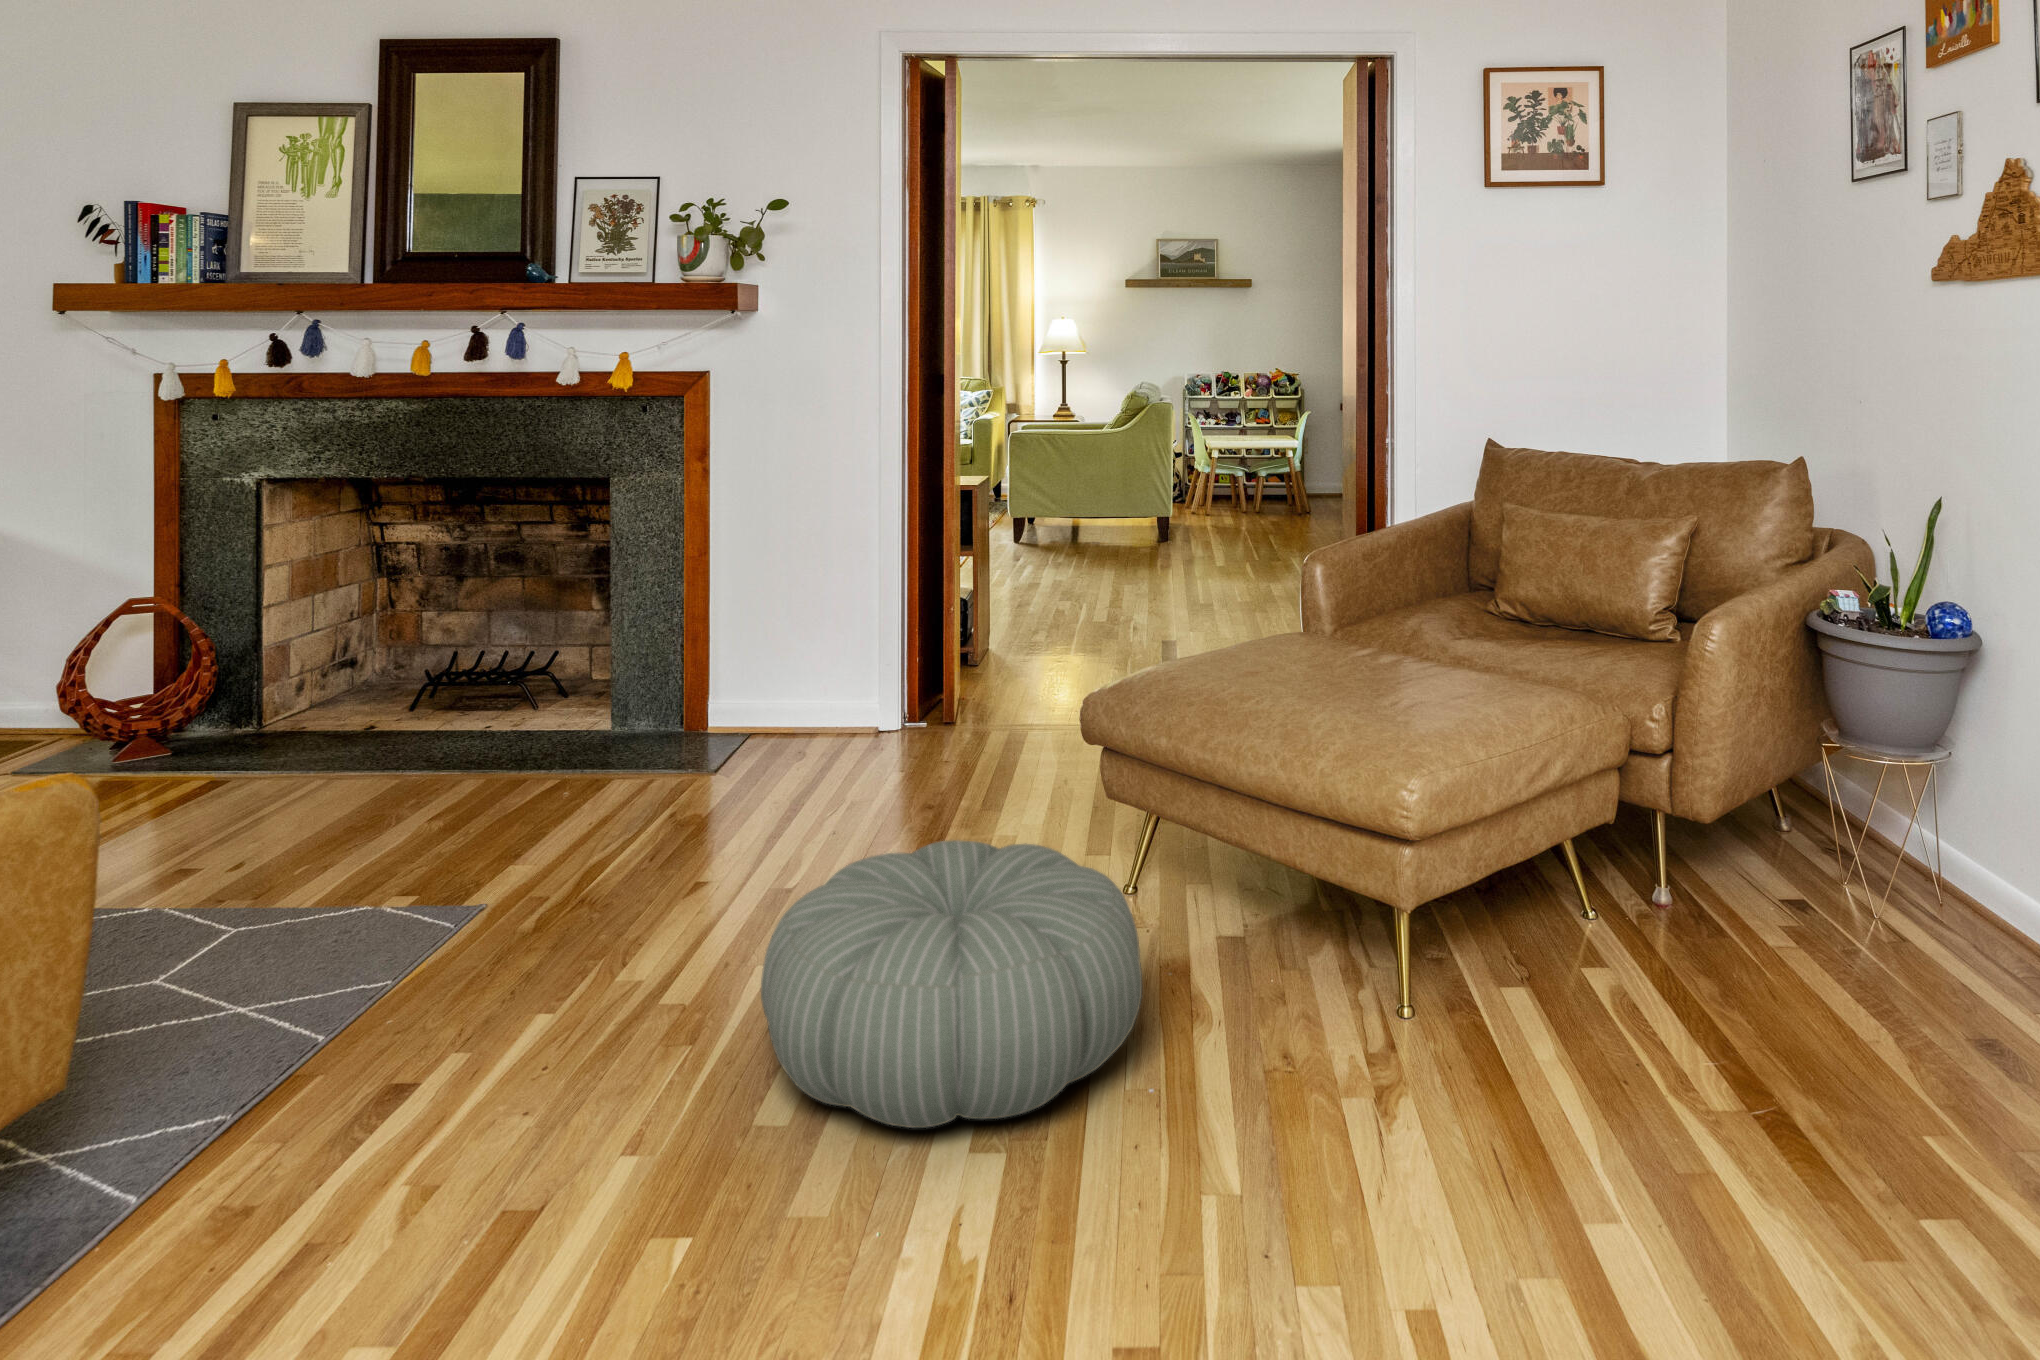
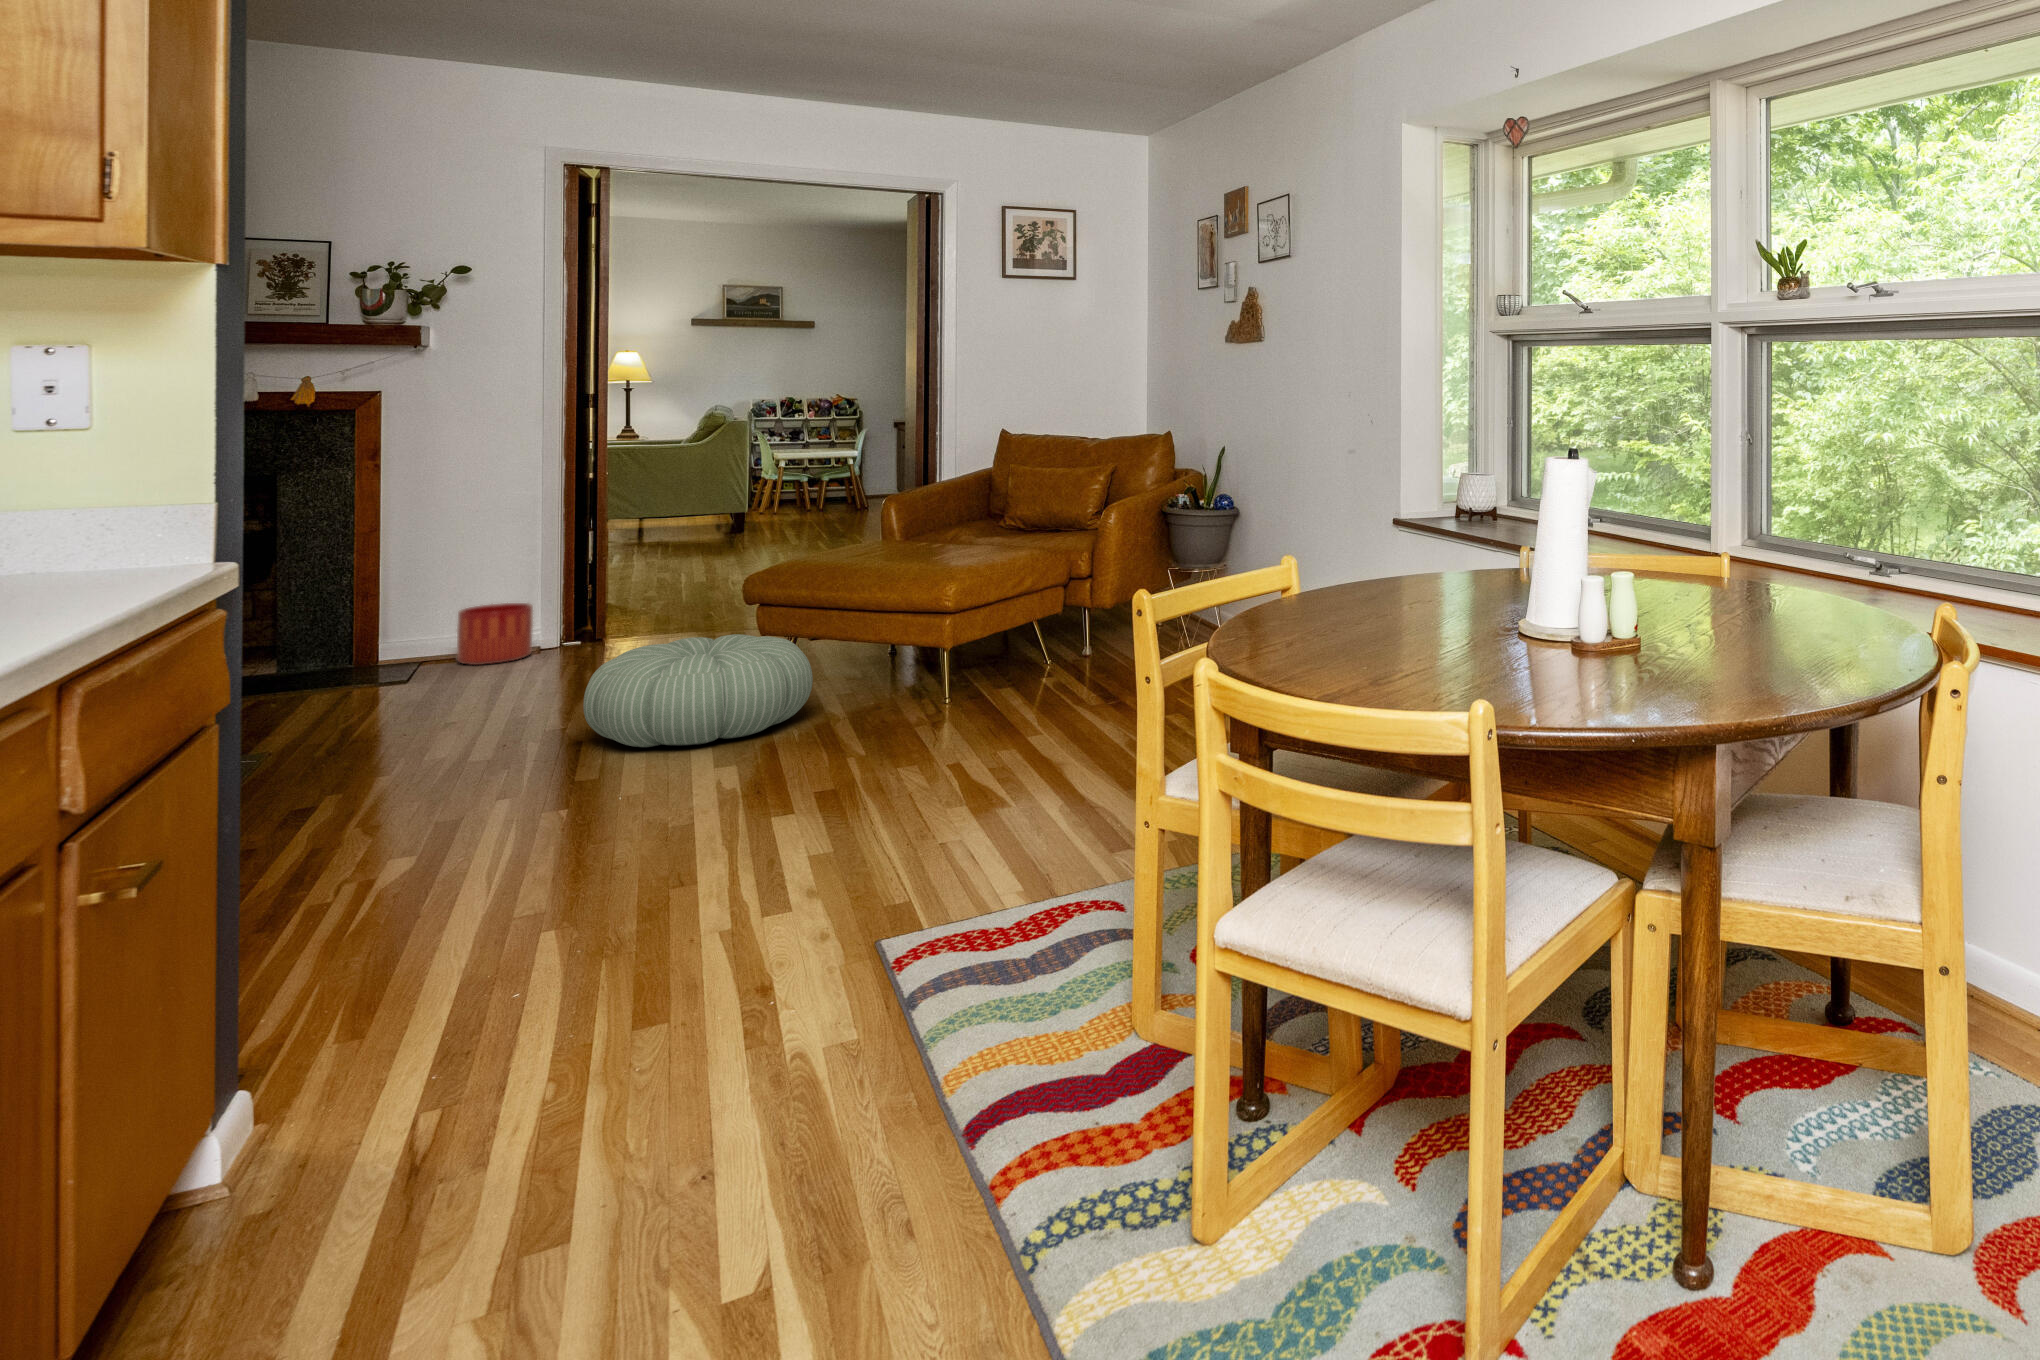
planter: none [777,664,861,754] -> present [457,603,533,665]

